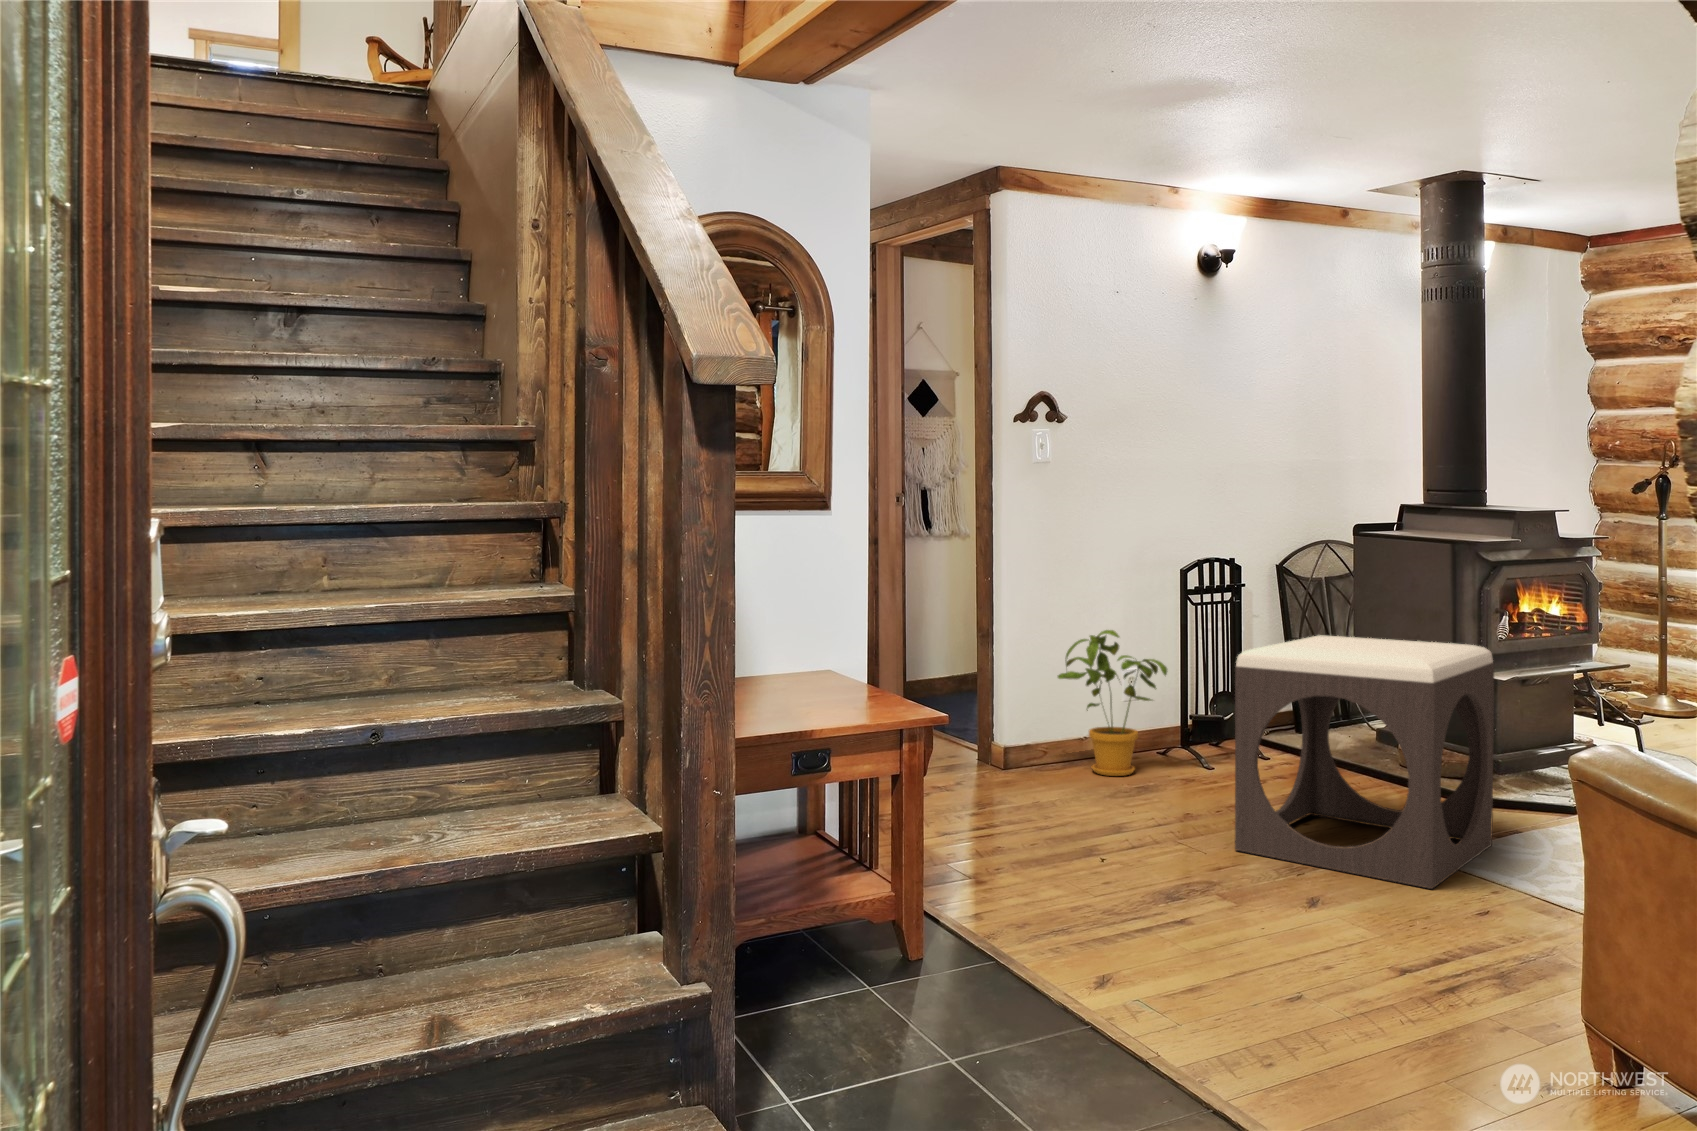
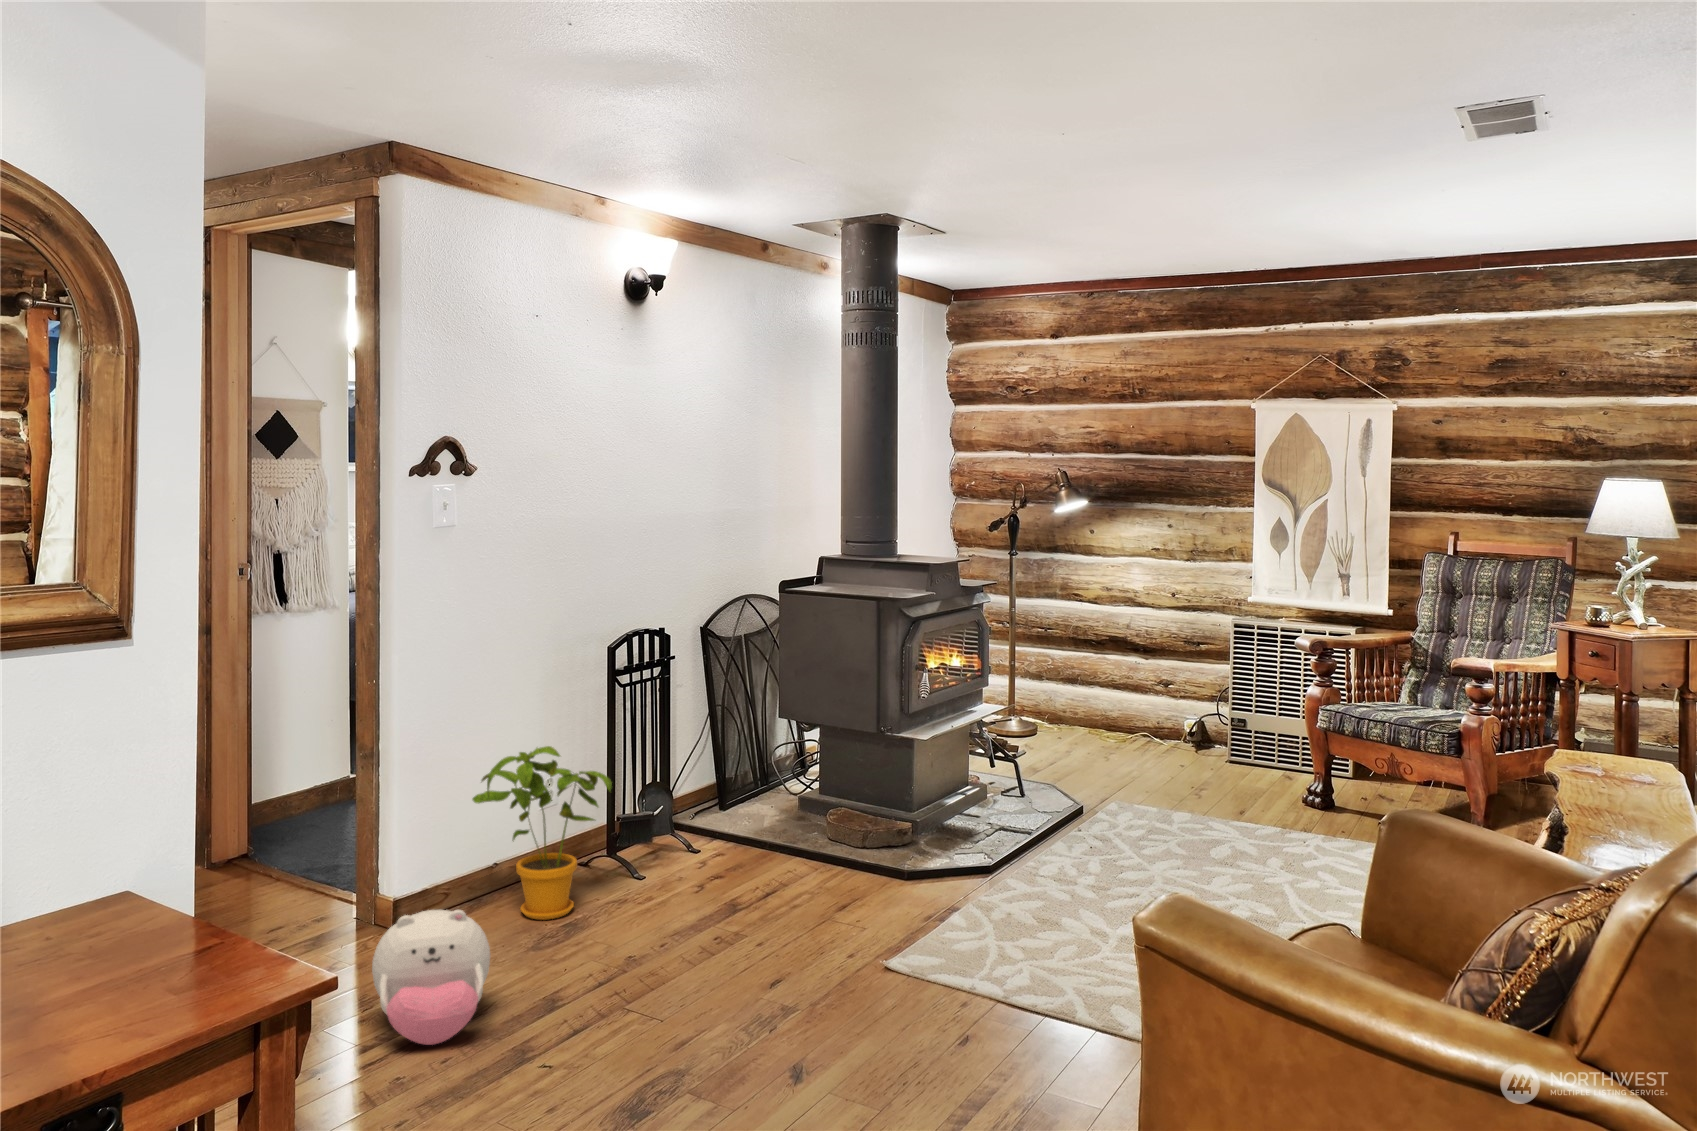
footstool: present [1235,635,1494,889] -> none [735,752,977,1057]
plush toy: none [964,727,1049,823] -> present [372,910,490,1045]

